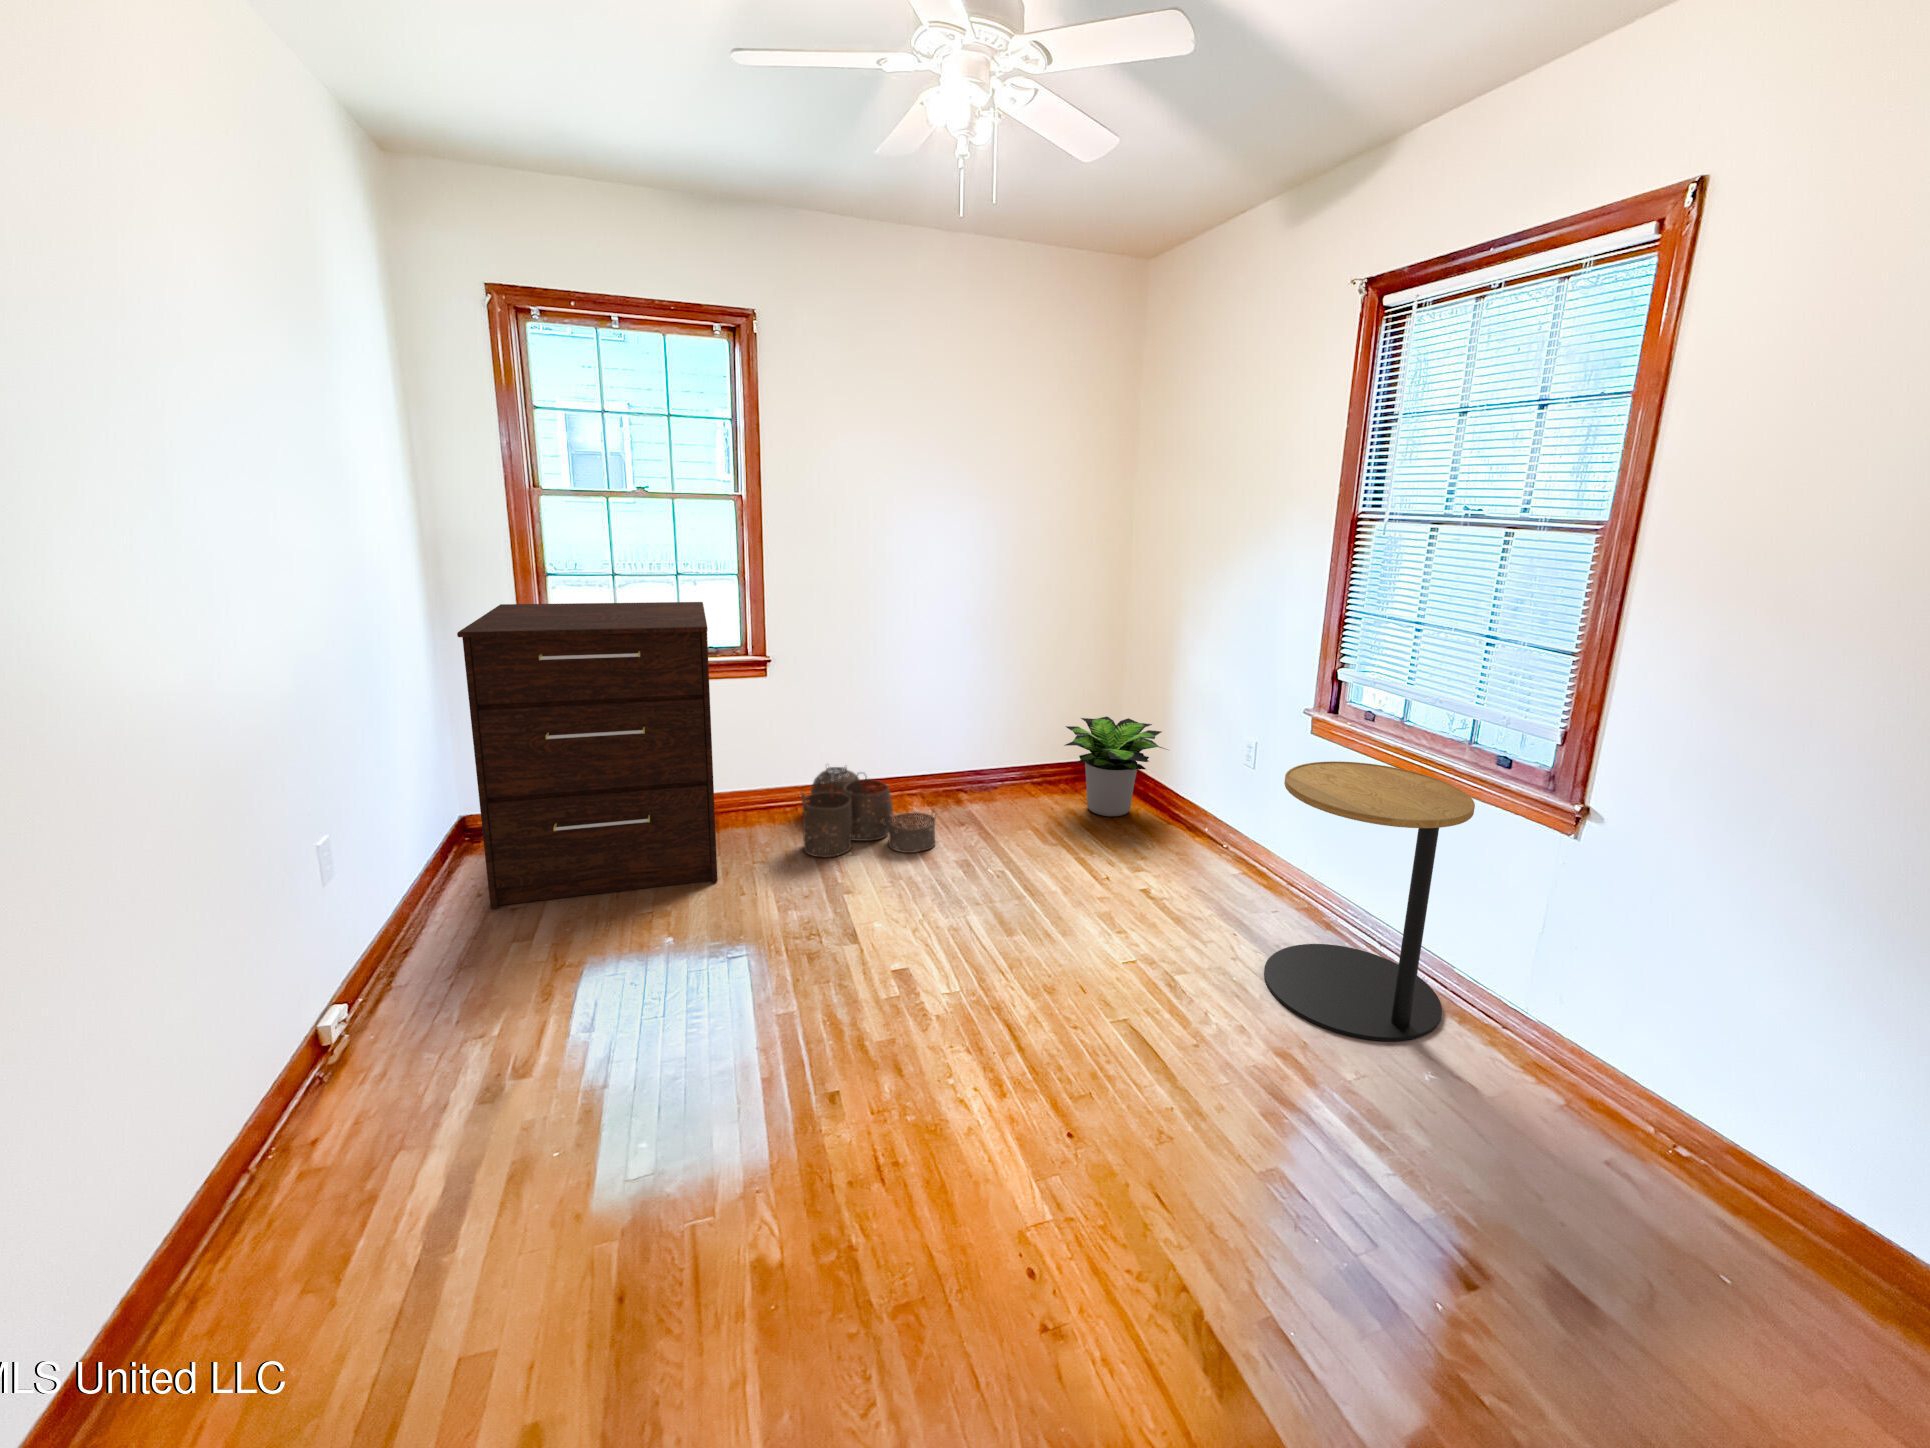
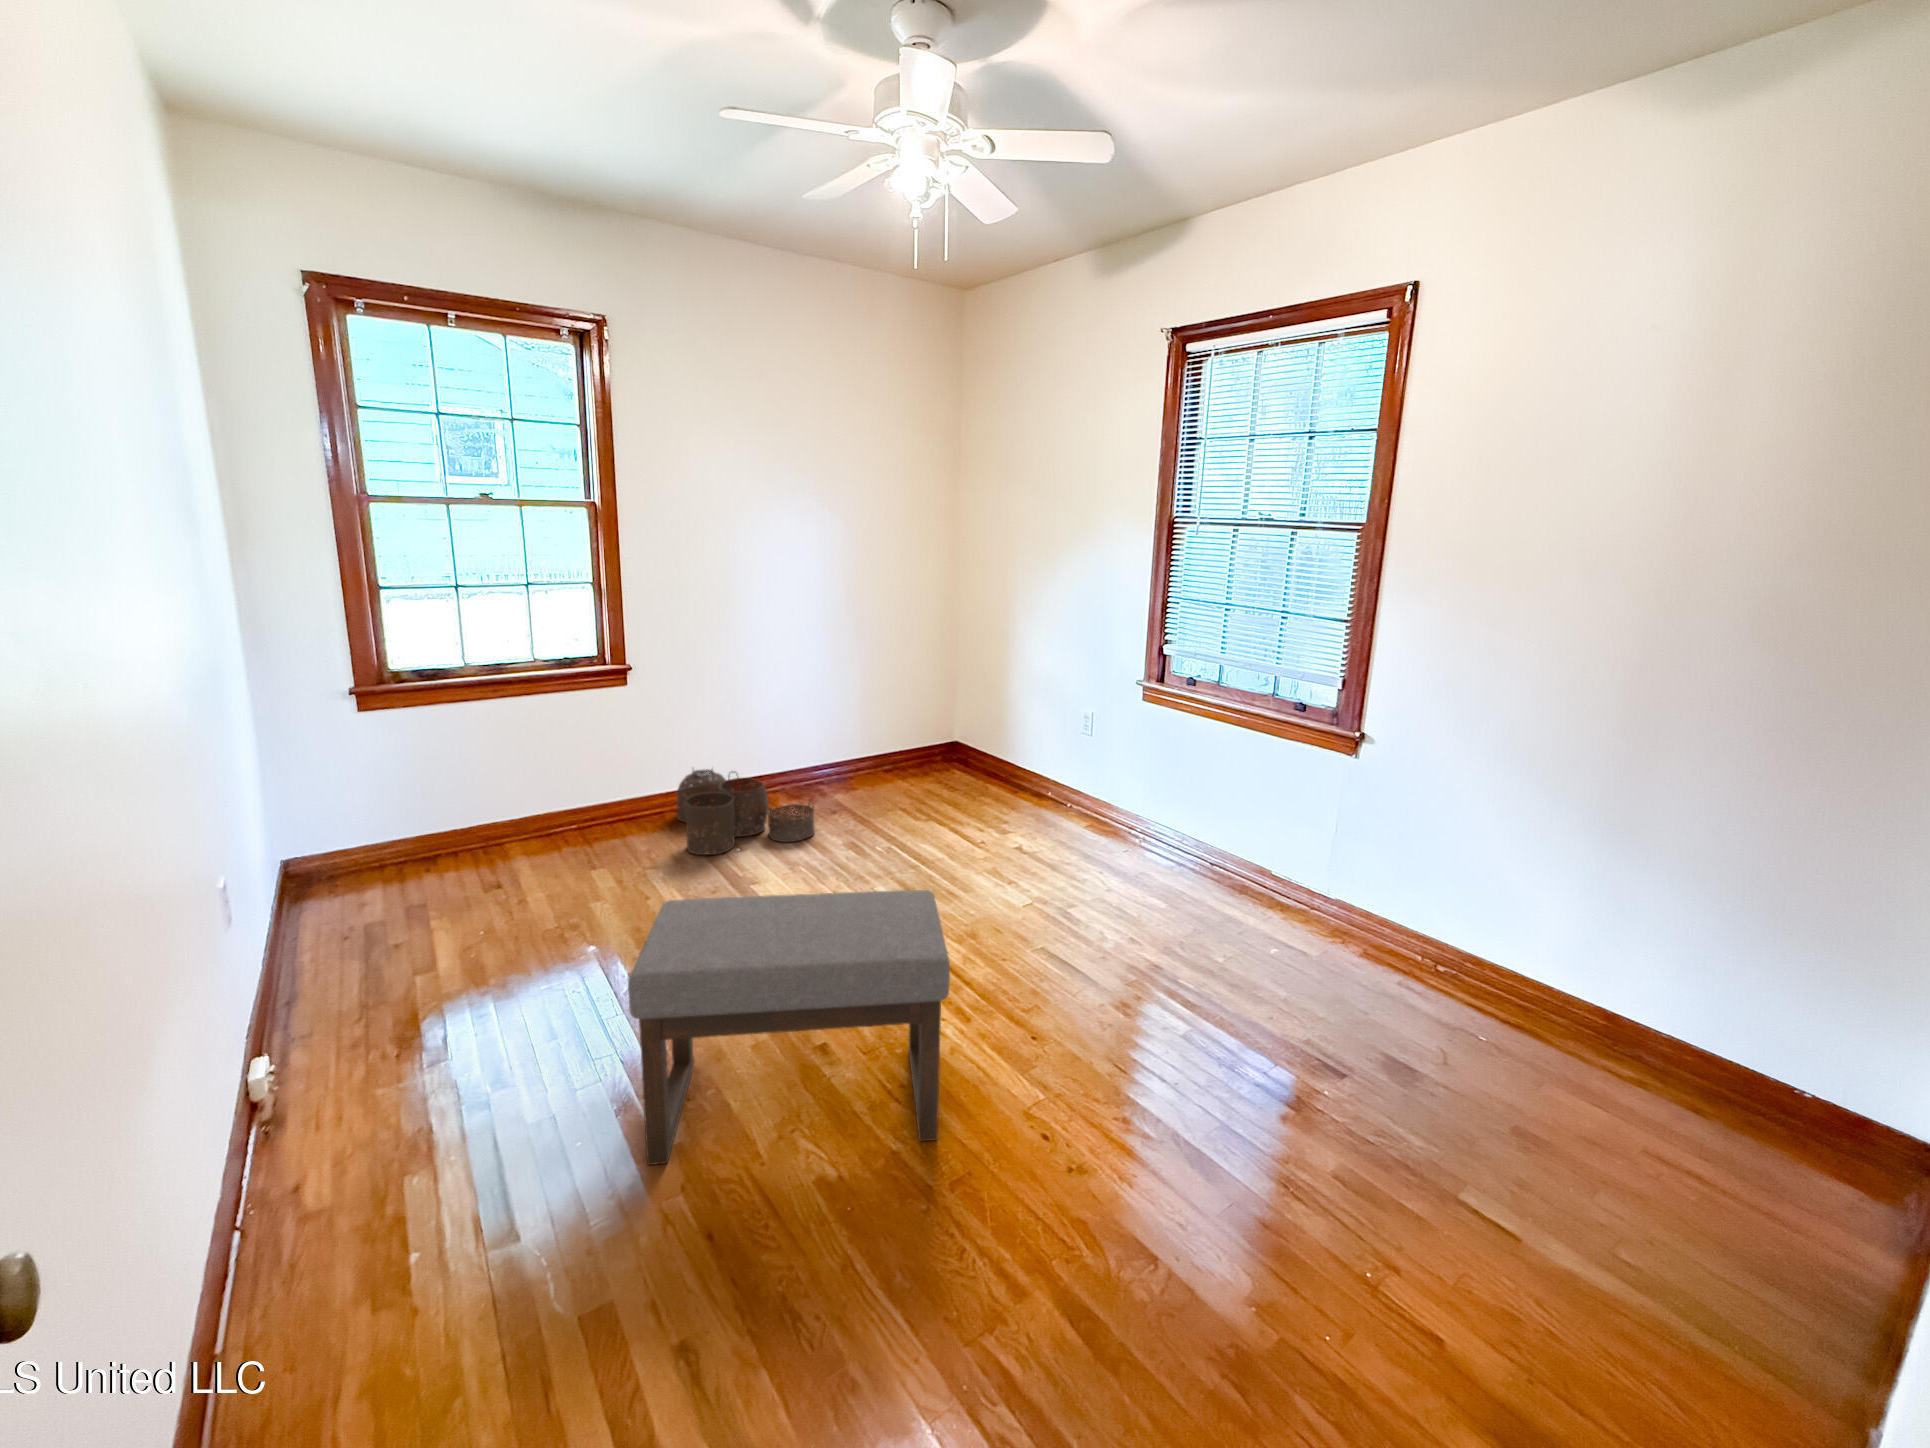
dresser: present [457,602,718,909] -> none [328,612,613,946]
potted plant: present [1064,717,1165,816] -> none [914,704,1010,792]
side table: present [1264,761,1475,1041] -> none [1132,719,1287,934]
ottoman: none [579,916,950,1242] -> present [628,890,950,1165]

